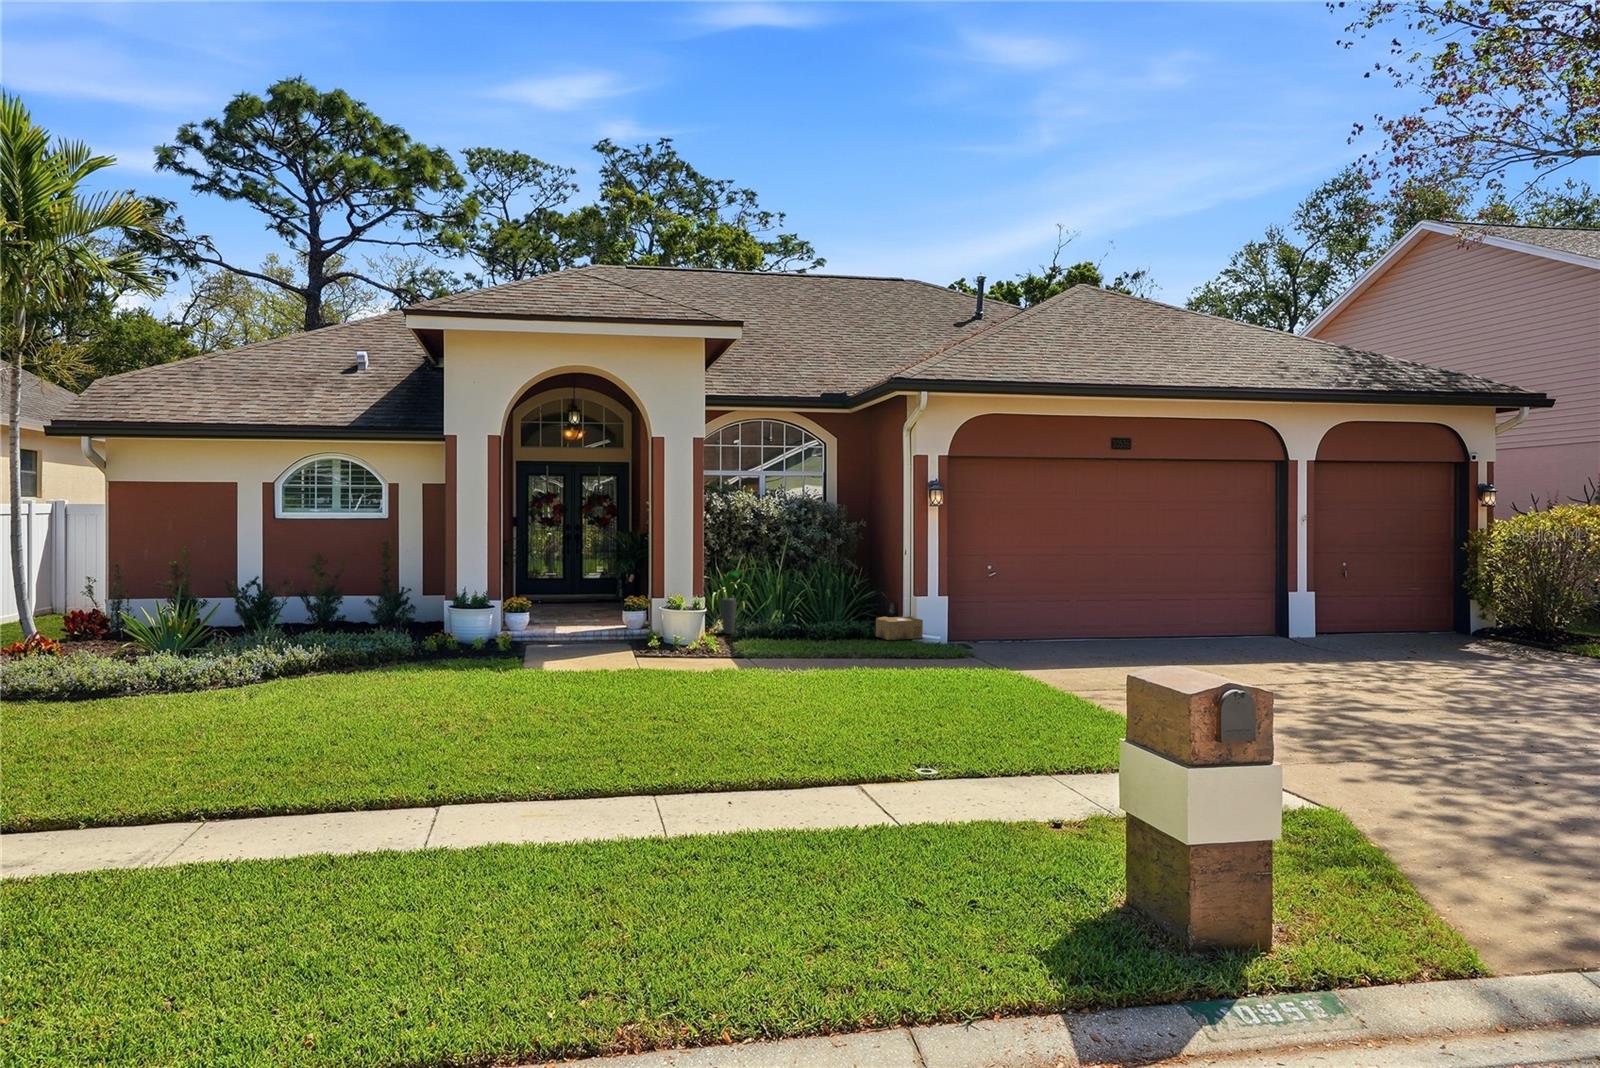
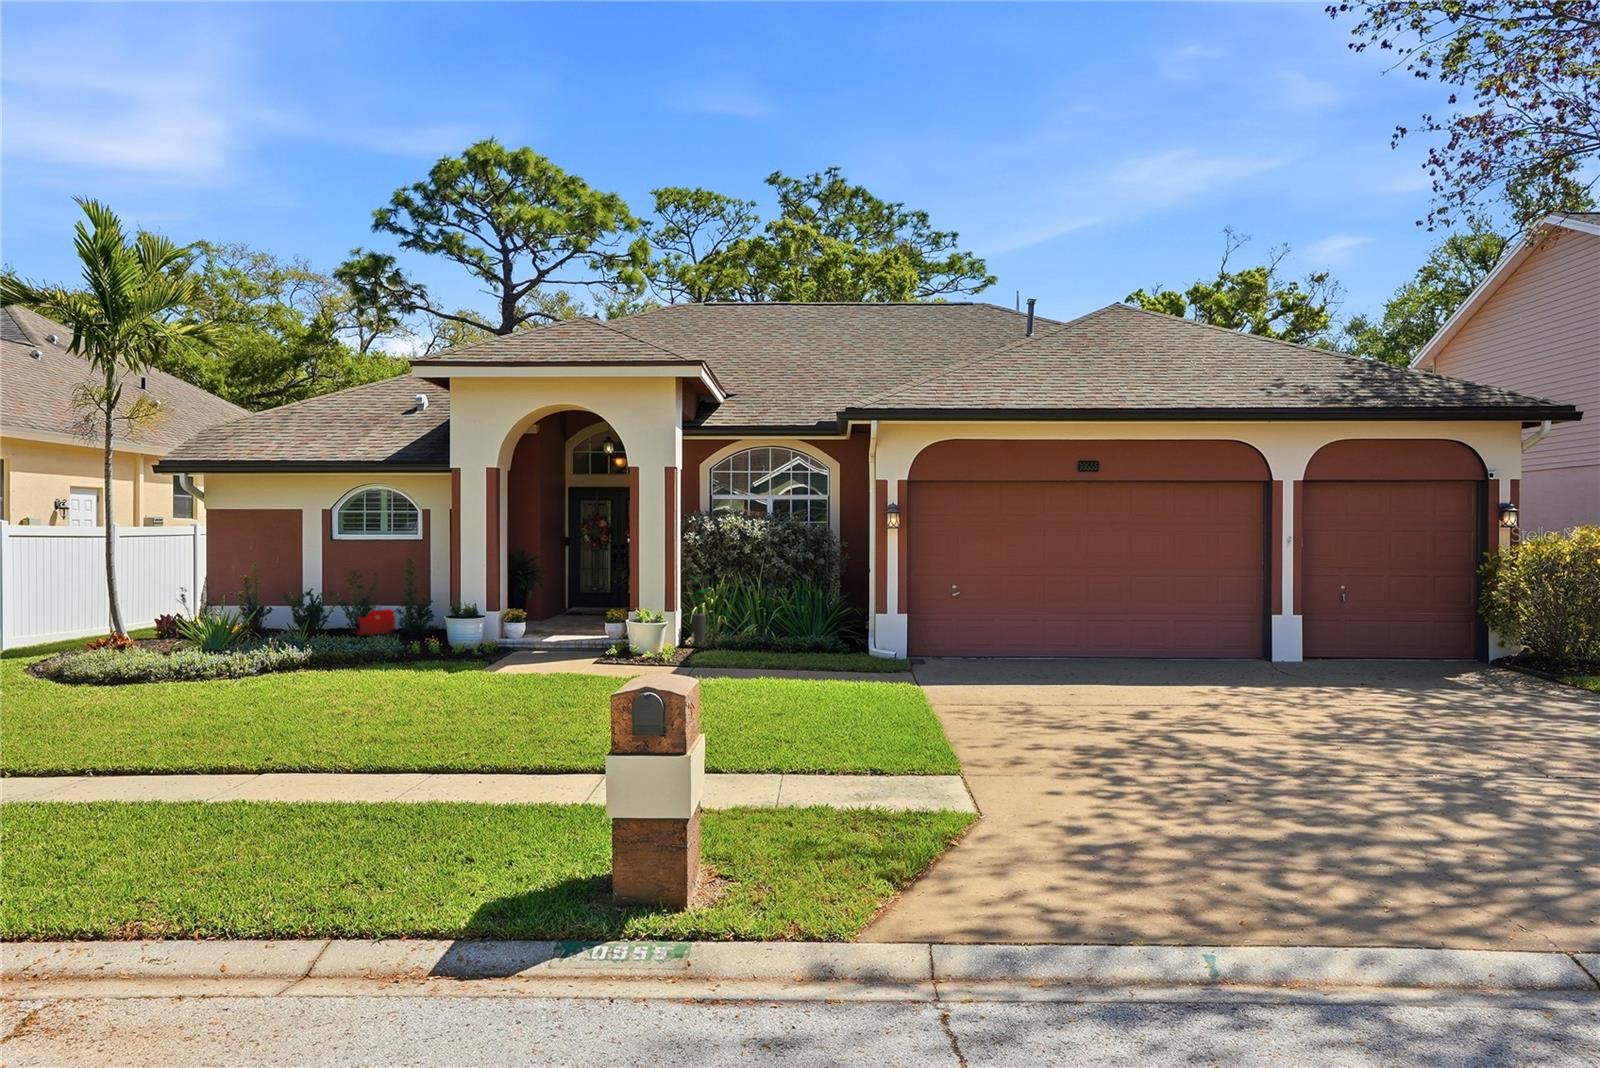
toolbox: none [312,594,362,629] -> present [356,605,395,636]
cardboard box: present [876,616,923,640] -> none [834,633,878,656]

